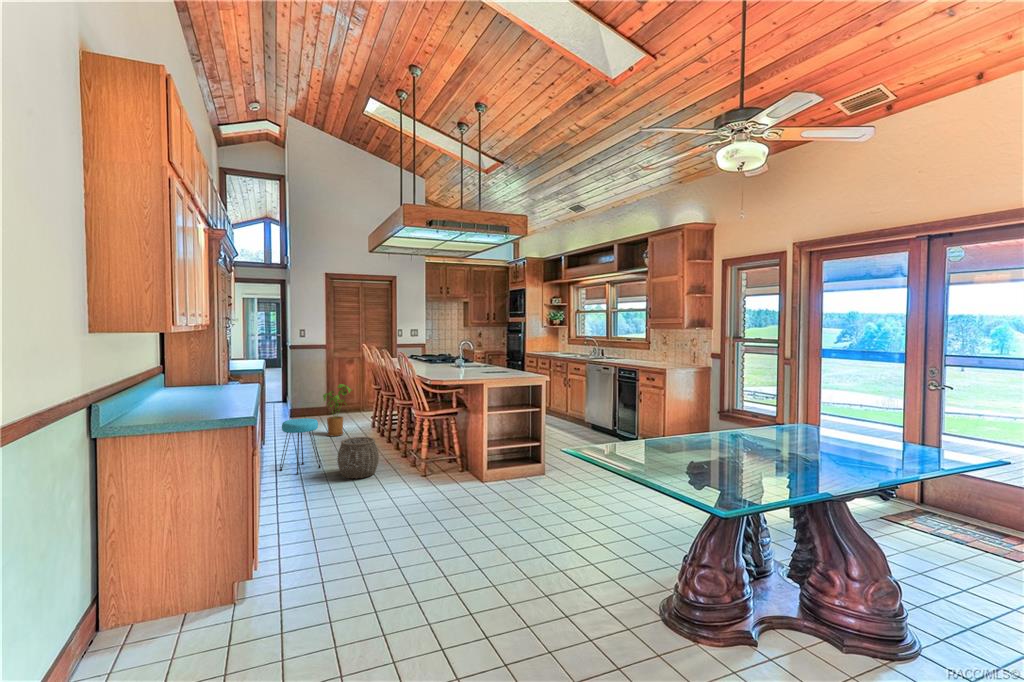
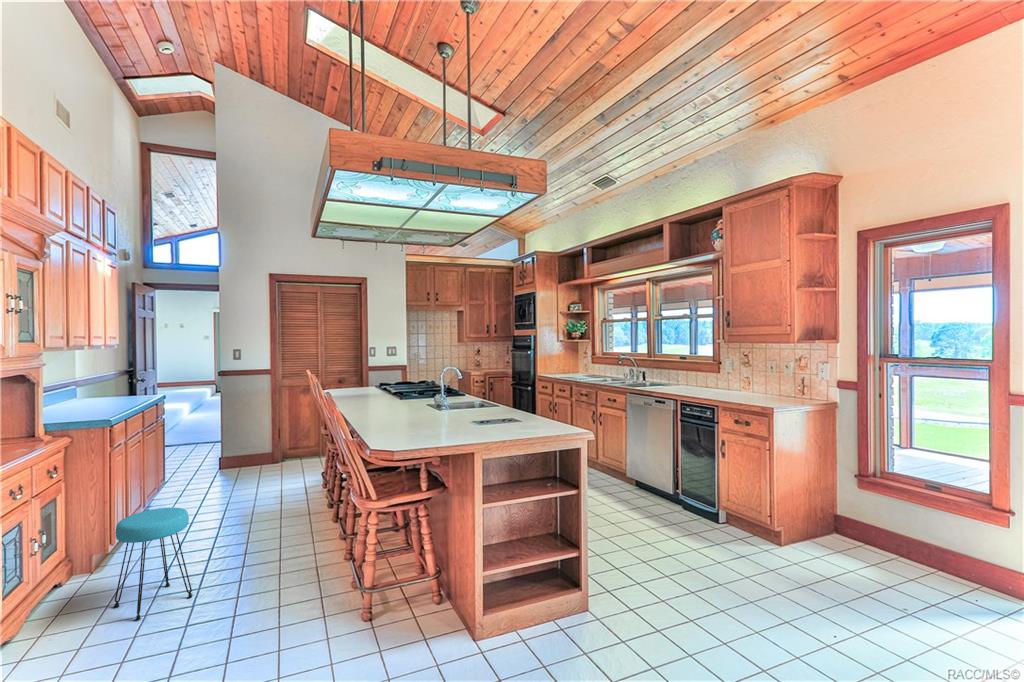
house plant: present [323,384,352,436] -> none [243,431,292,510]
woven basket: present [337,437,379,478] -> none [205,544,289,635]

